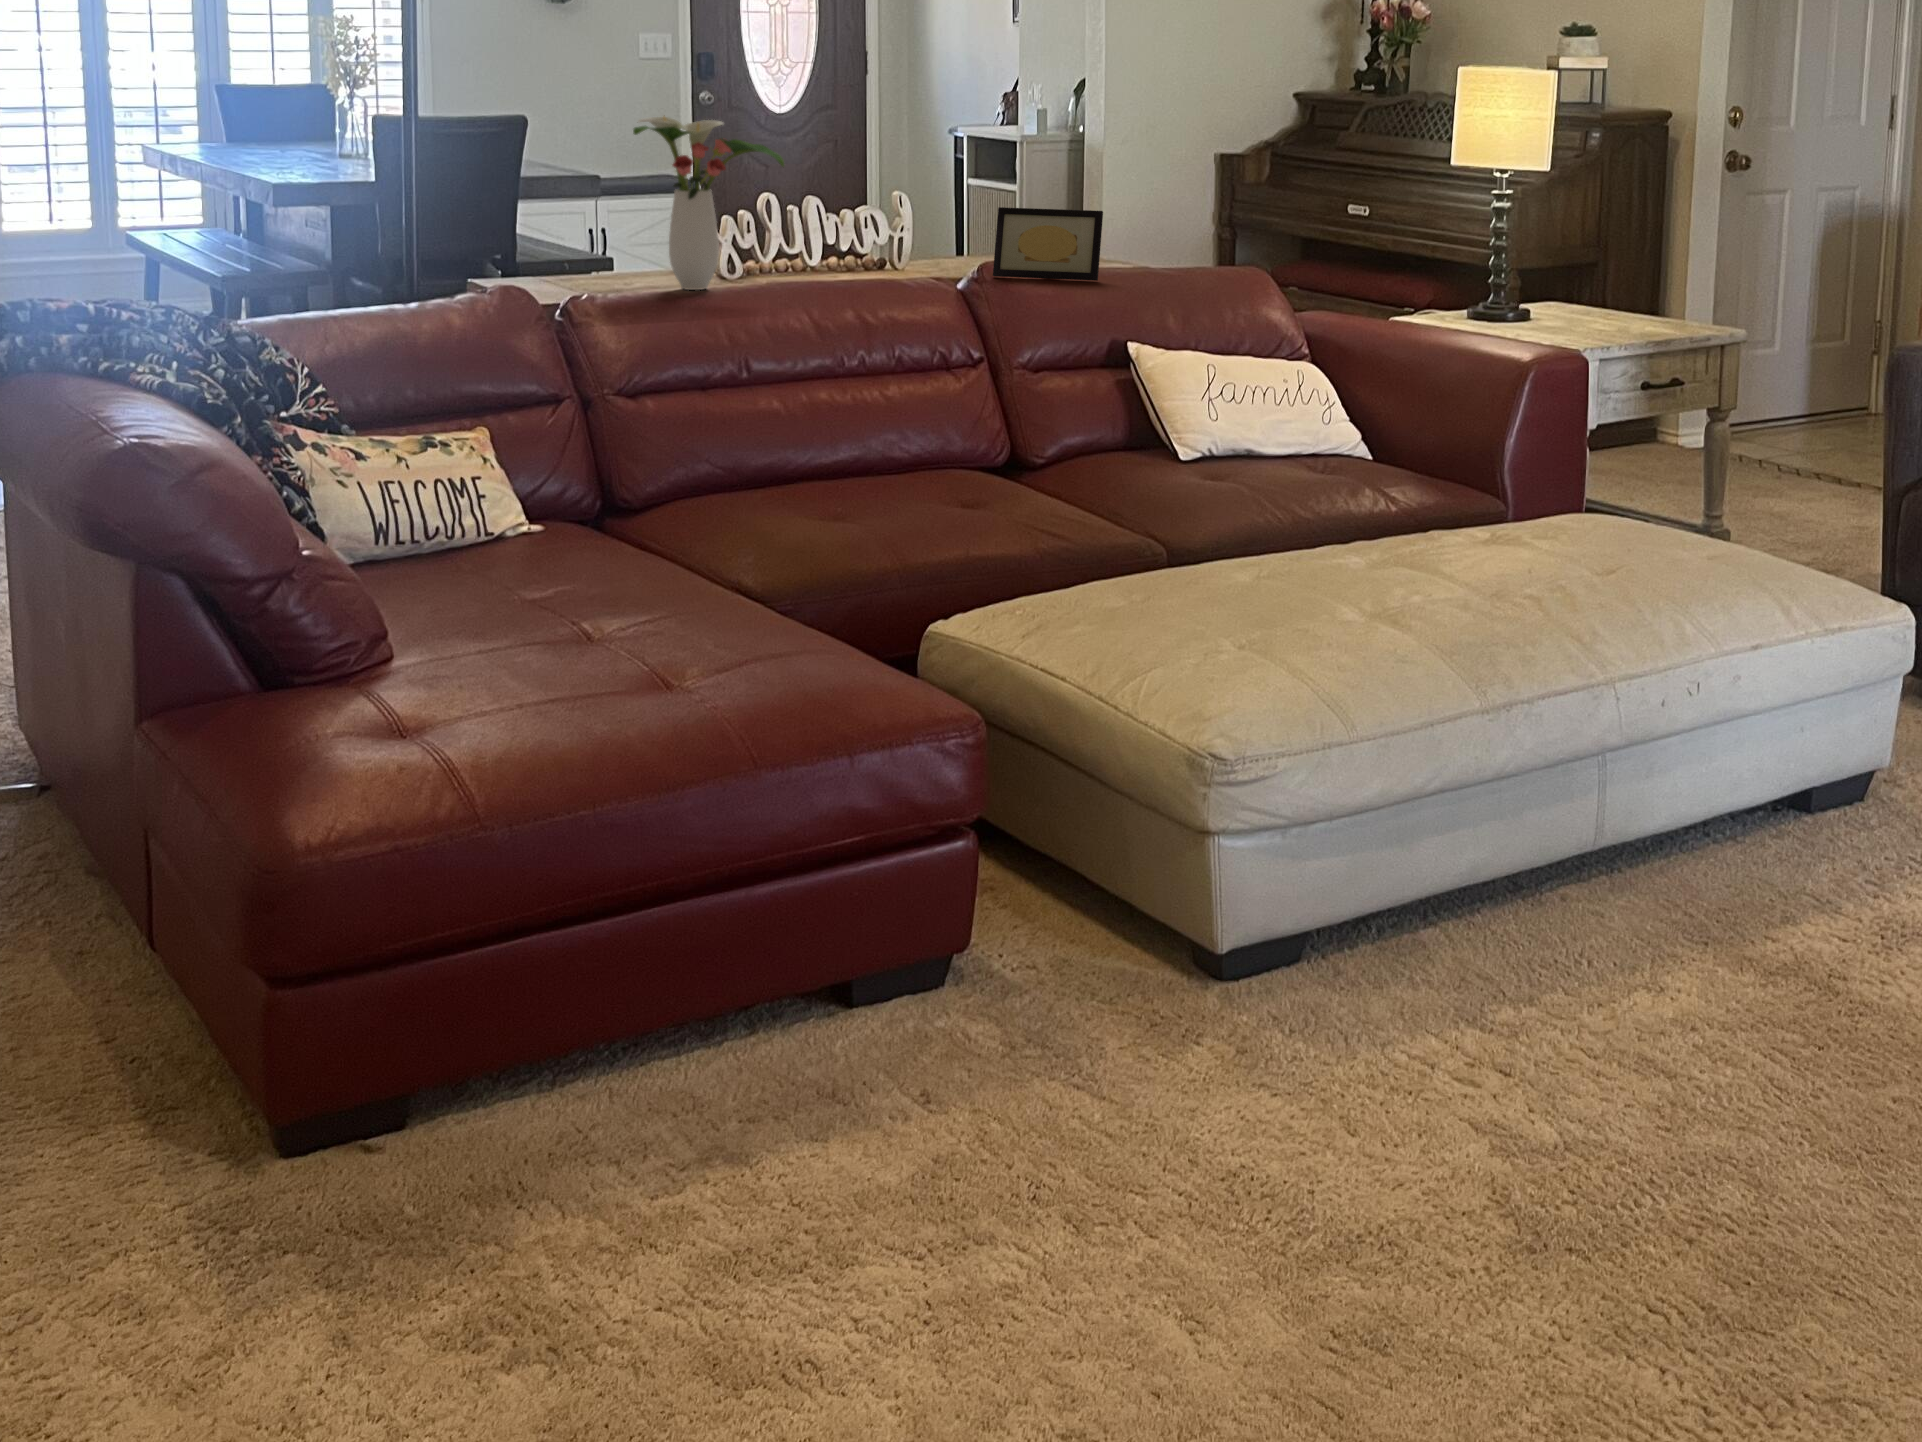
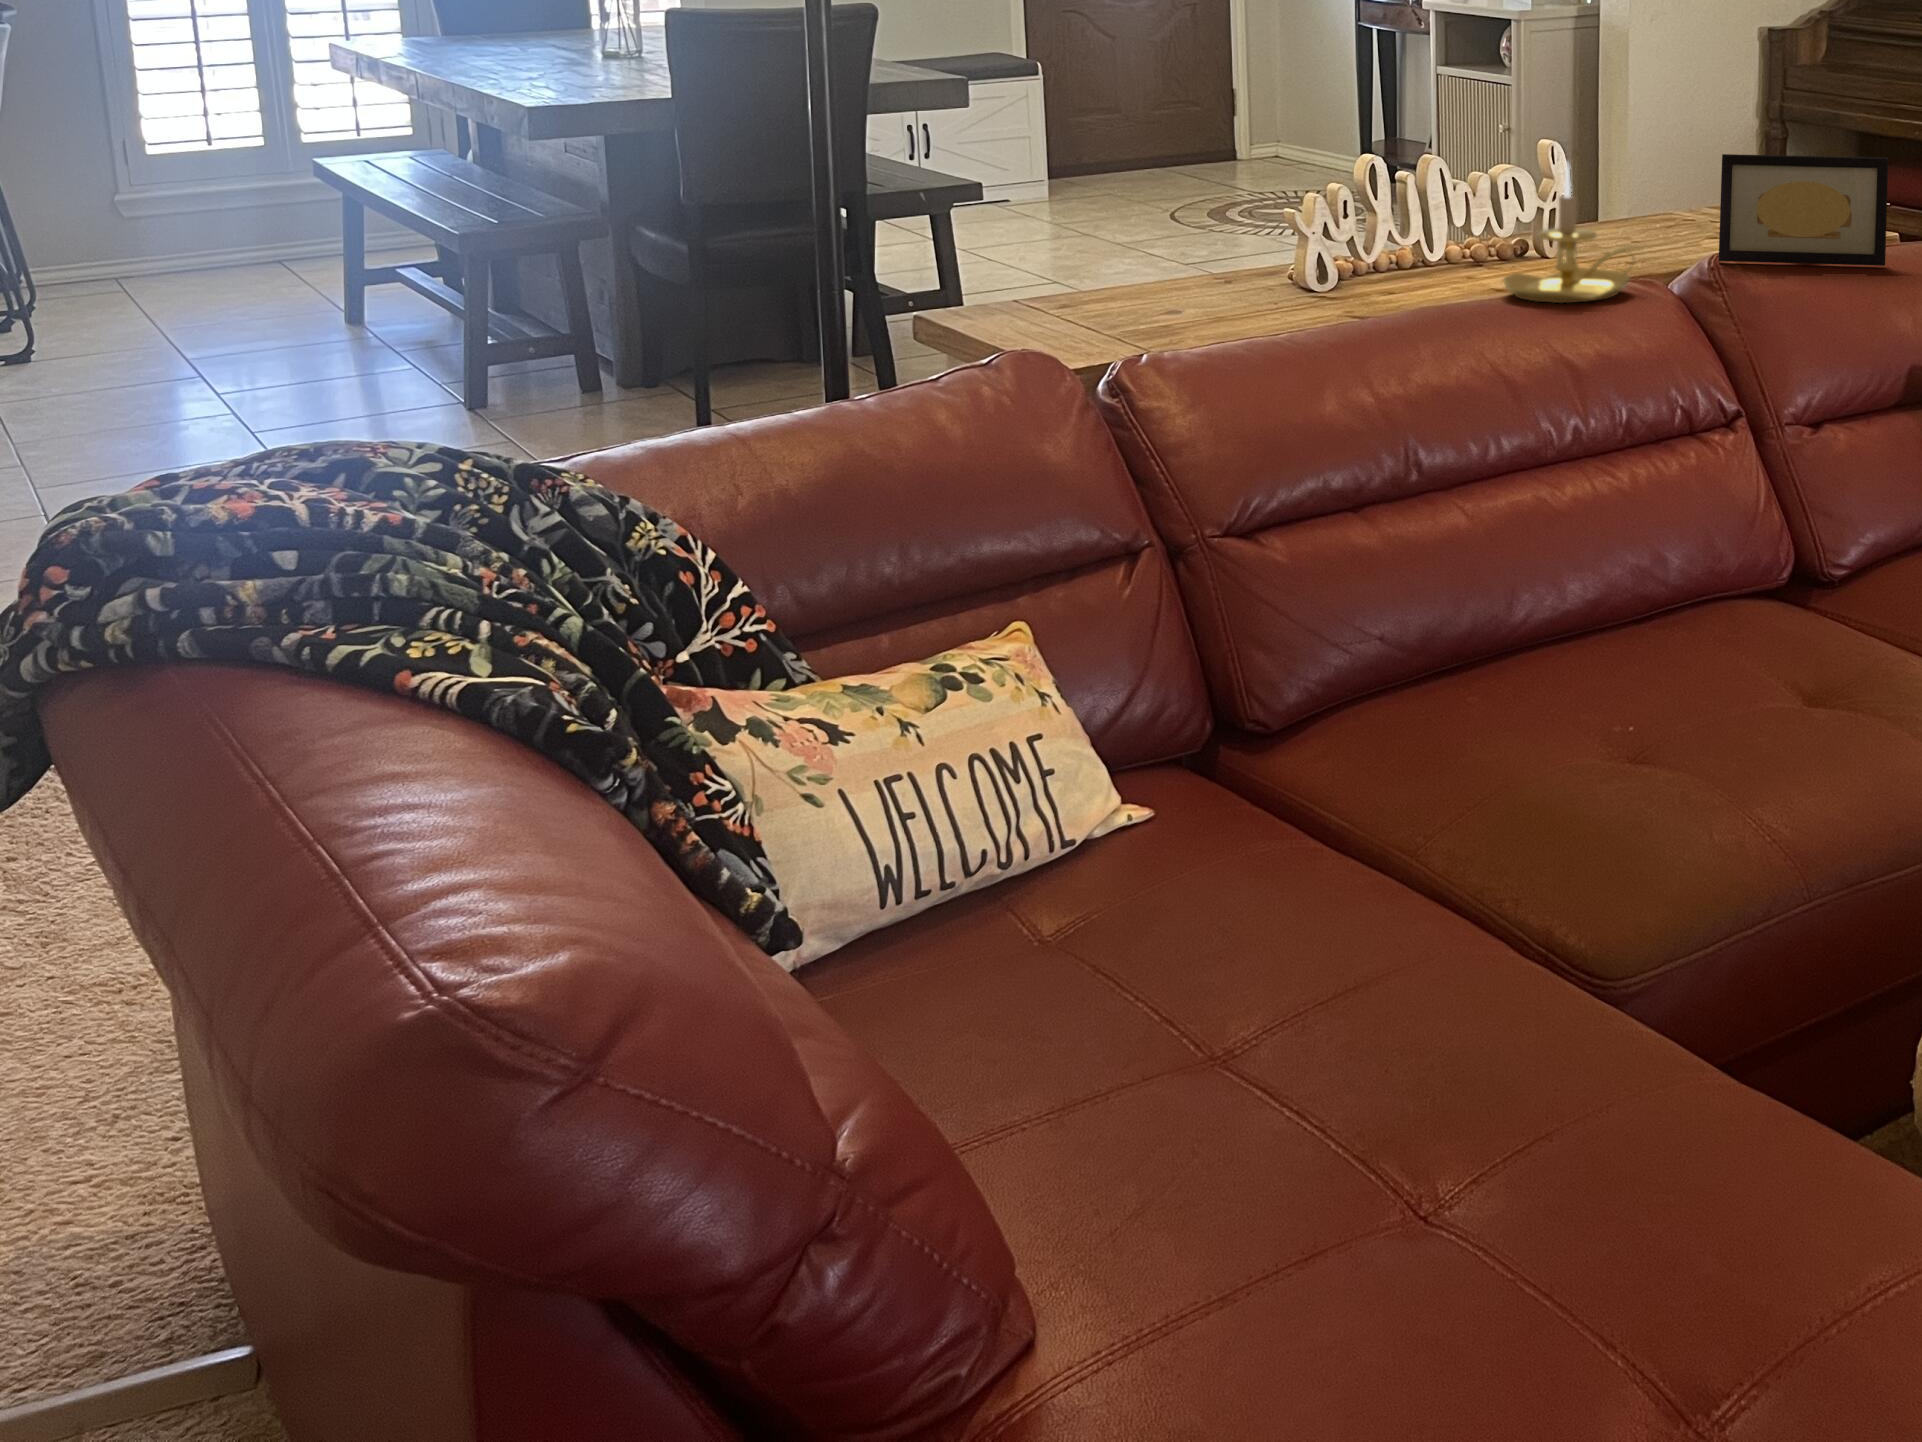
flower arrangement: present [633,116,784,290] -> none [1194,29,1450,313]
candle holder: none [831,203,926,290] -> present [1503,163,1641,303]

